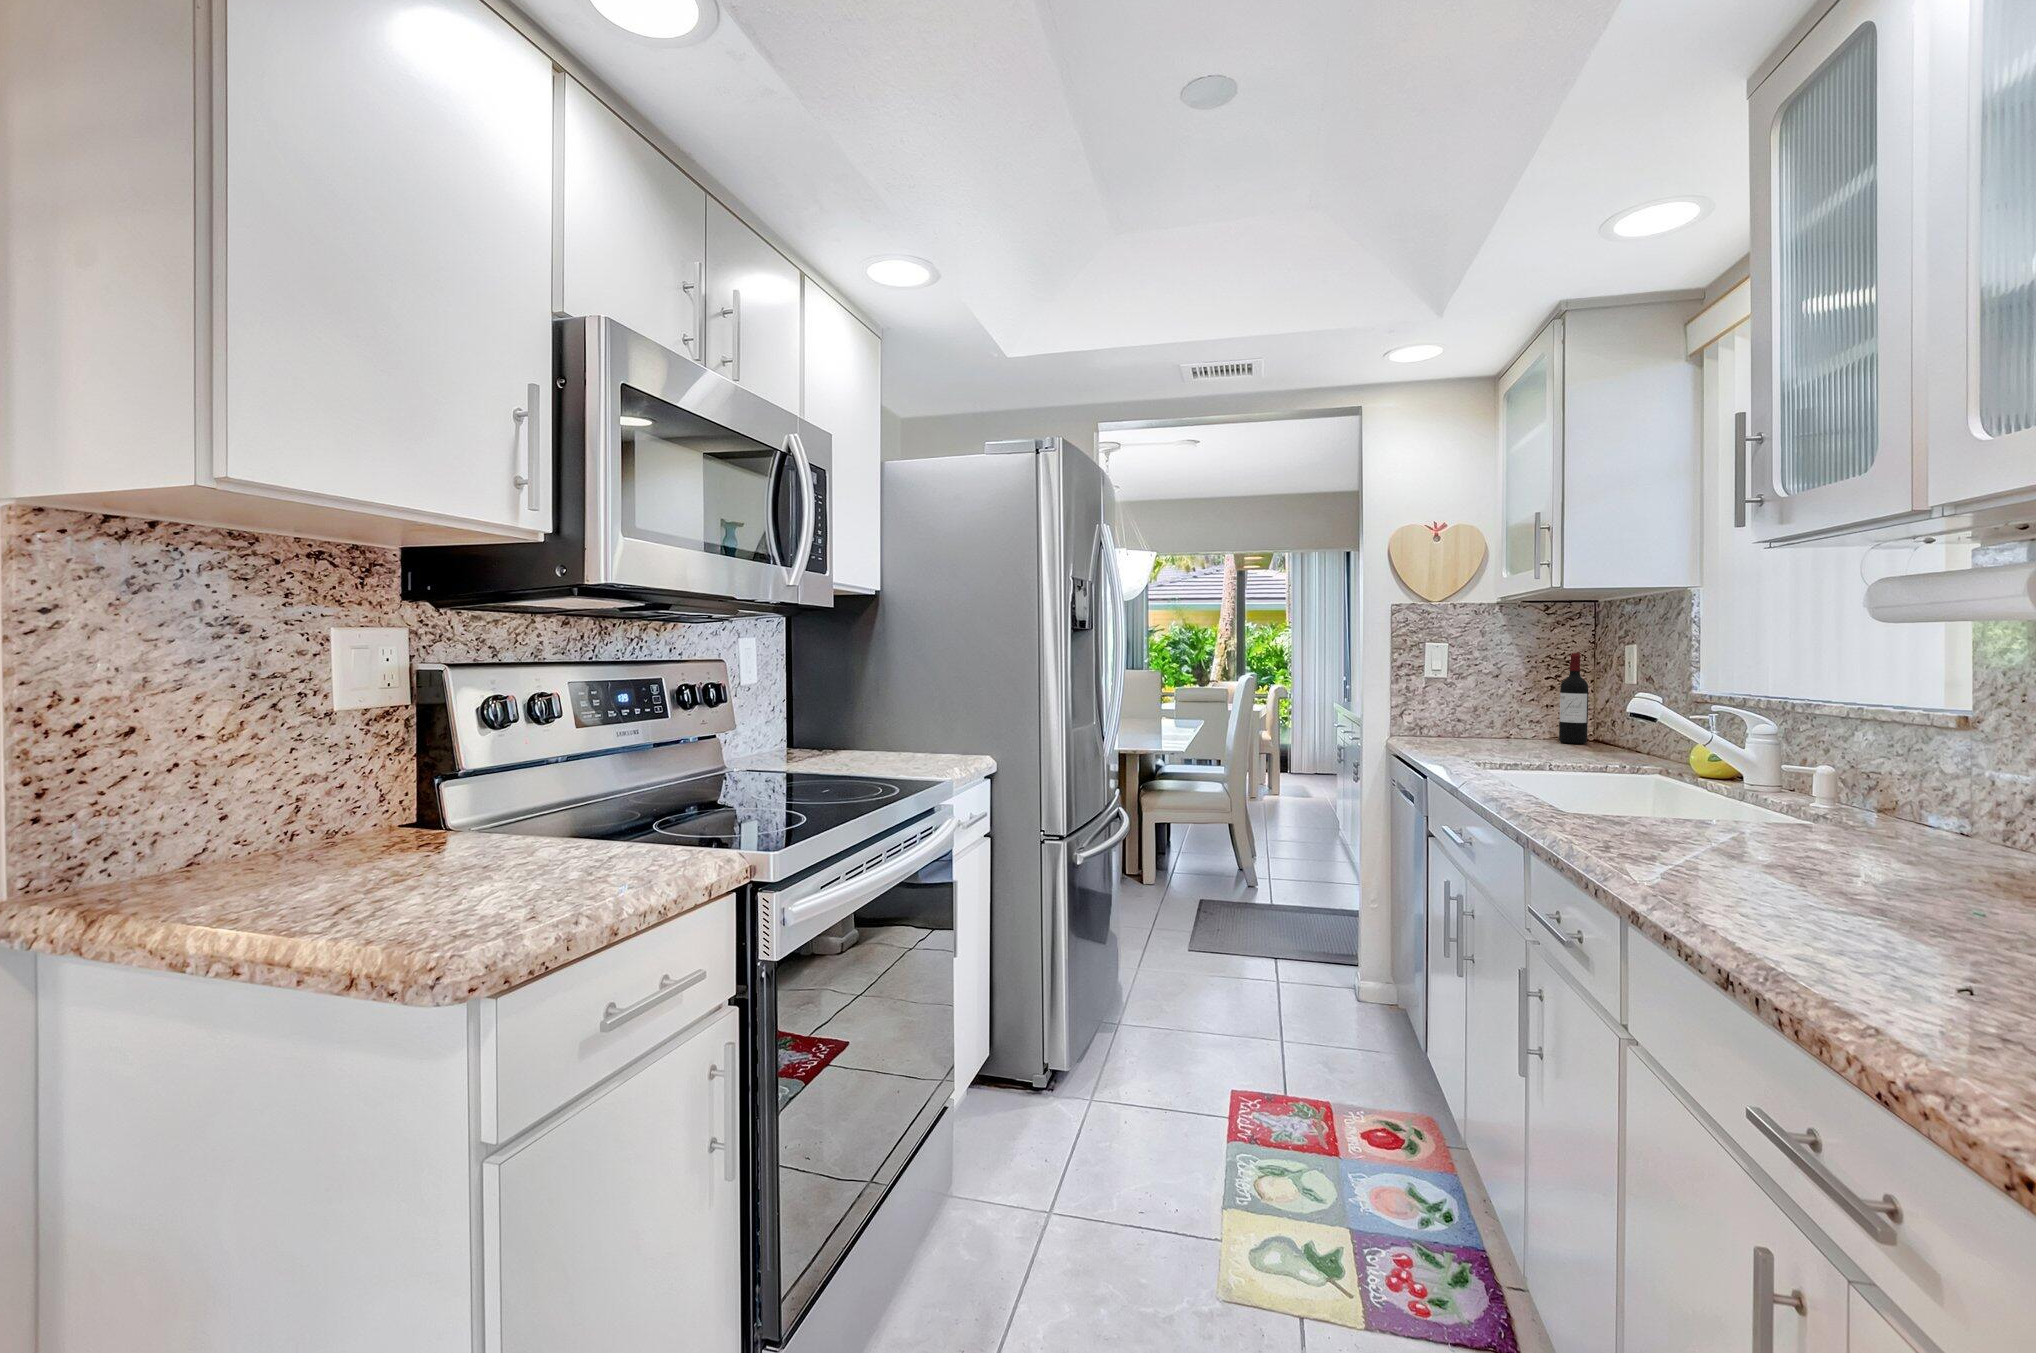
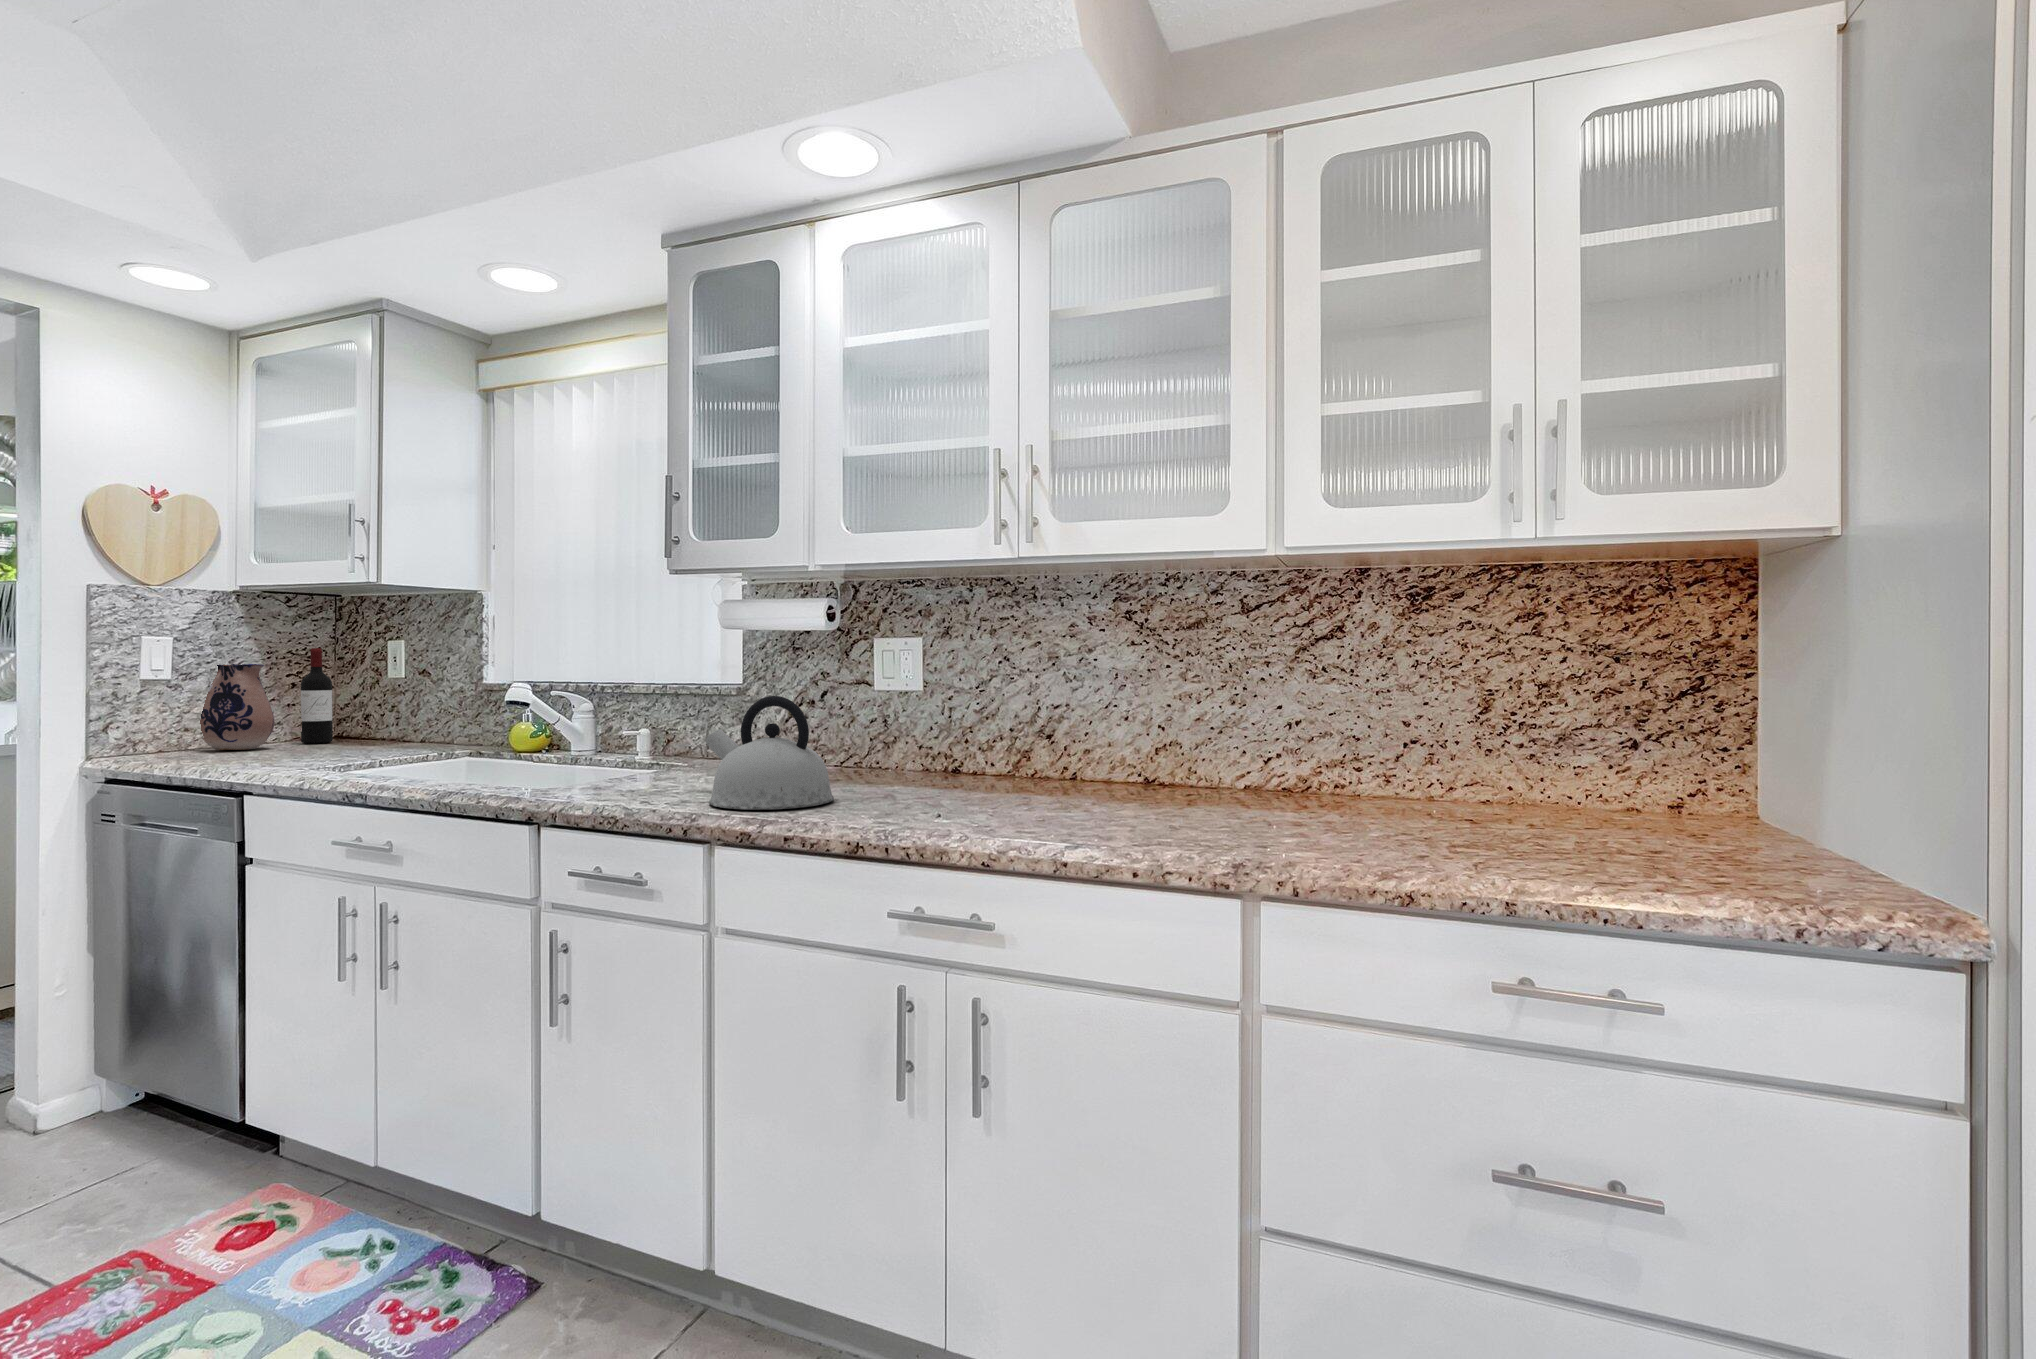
ceramic pitcher: none [1469,667,1527,743] -> present [200,664,275,750]
kettle: none [1676,745,1903,923] -> present [706,696,834,810]

